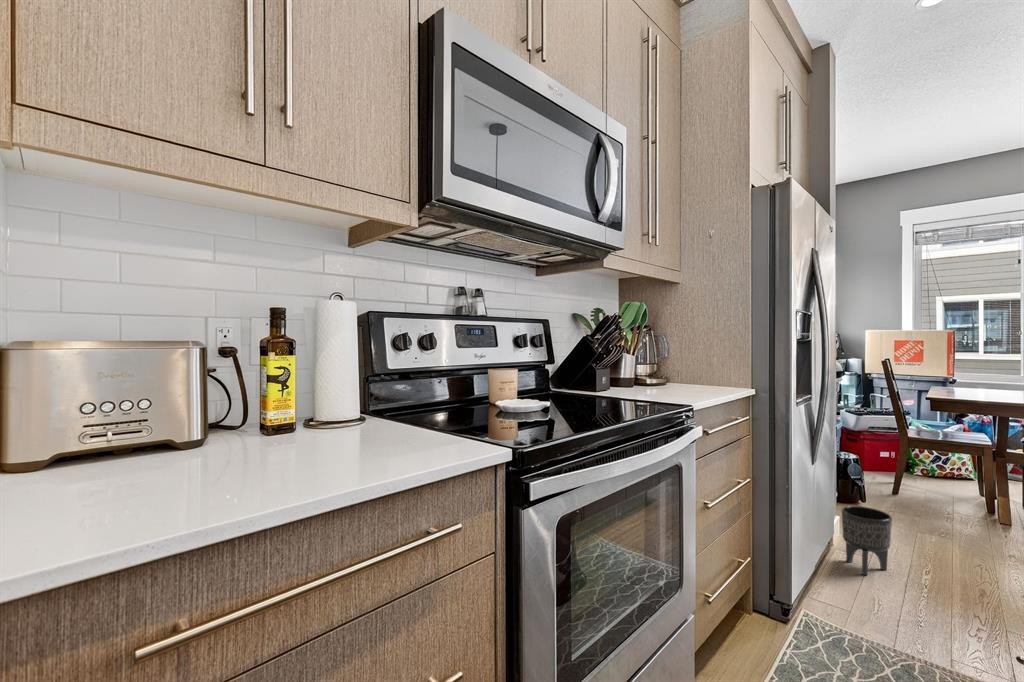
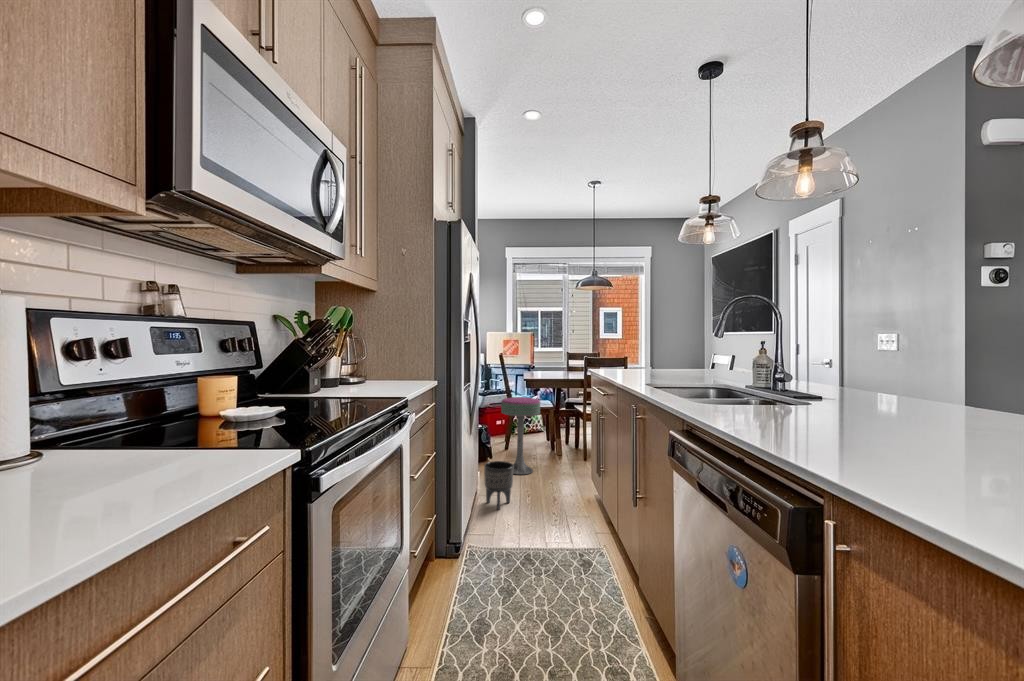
bar stool: none [879,422,952,536] -> present [501,397,540,475]

